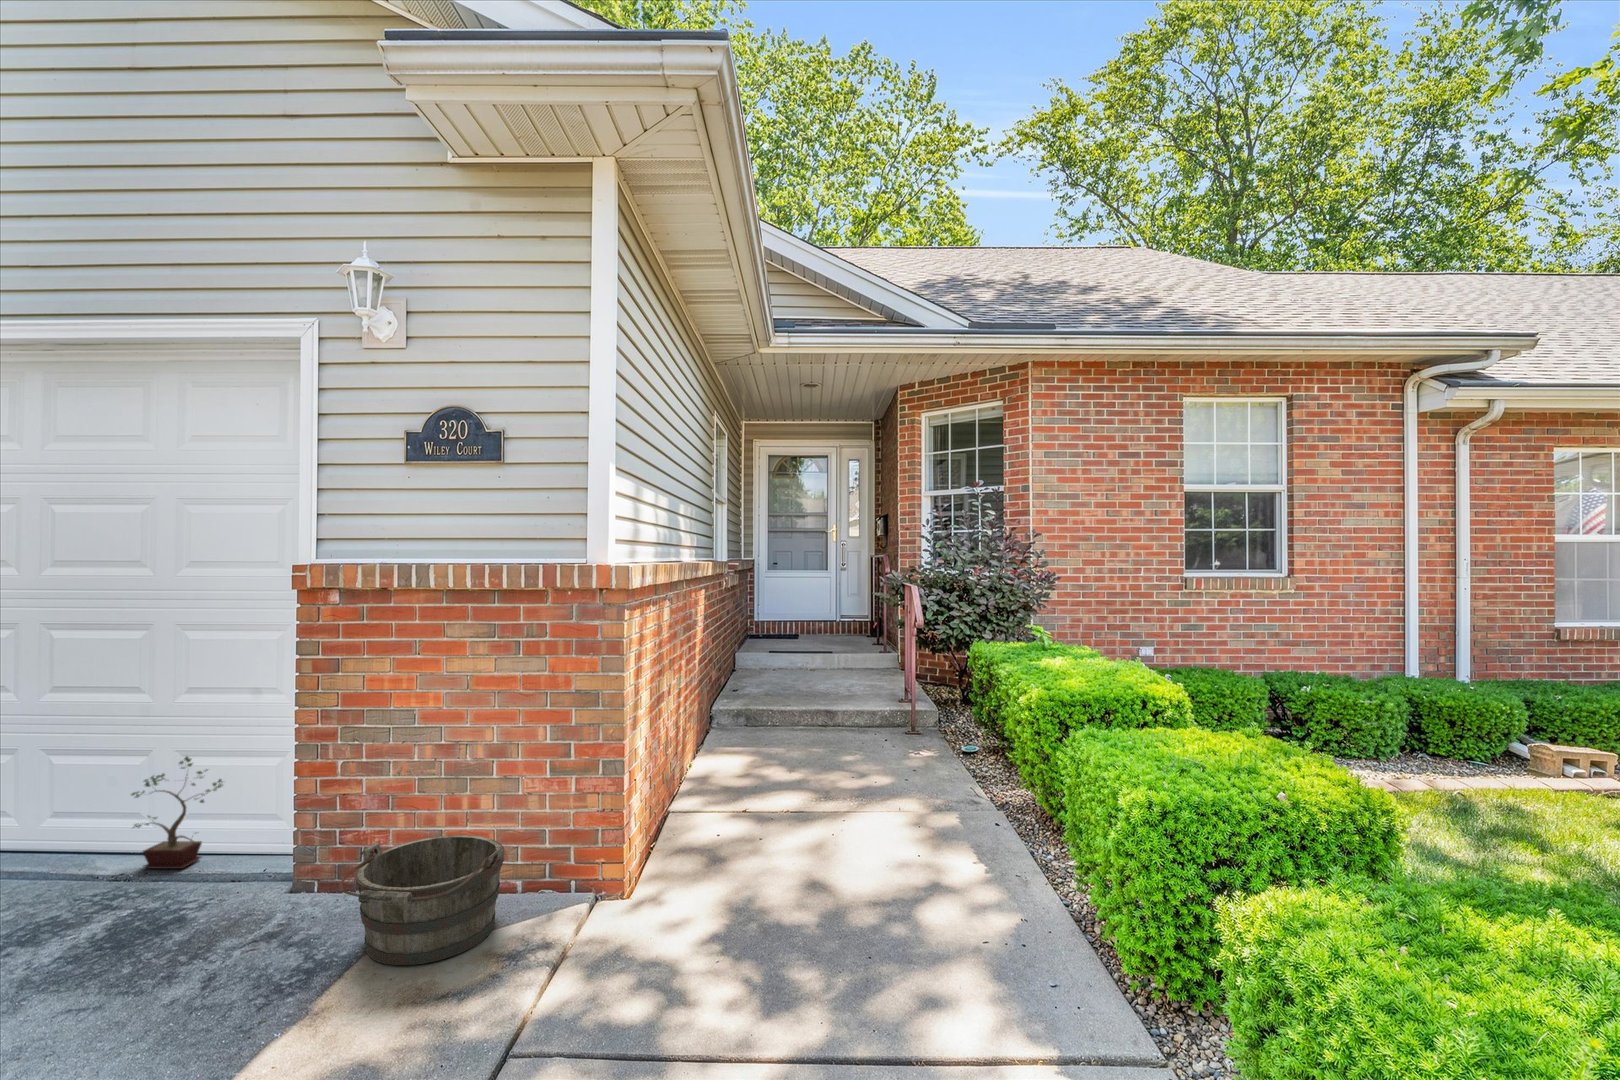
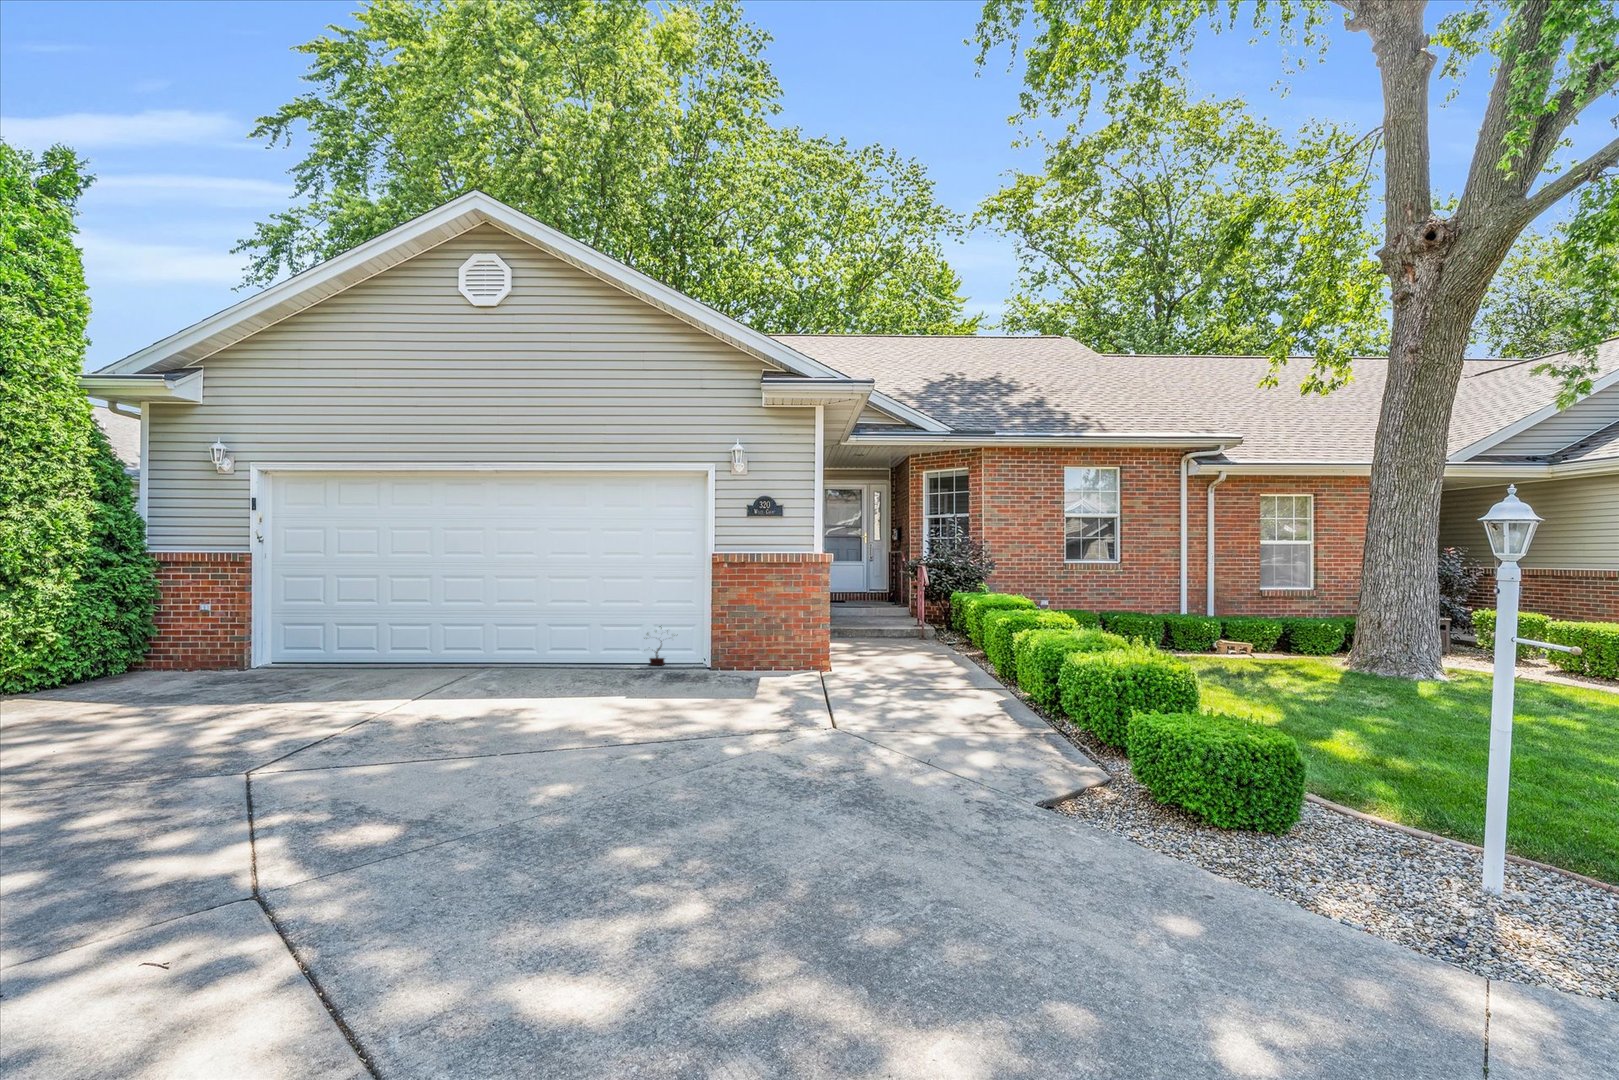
bucket: present [339,835,504,965] -> none [751,646,797,679]

